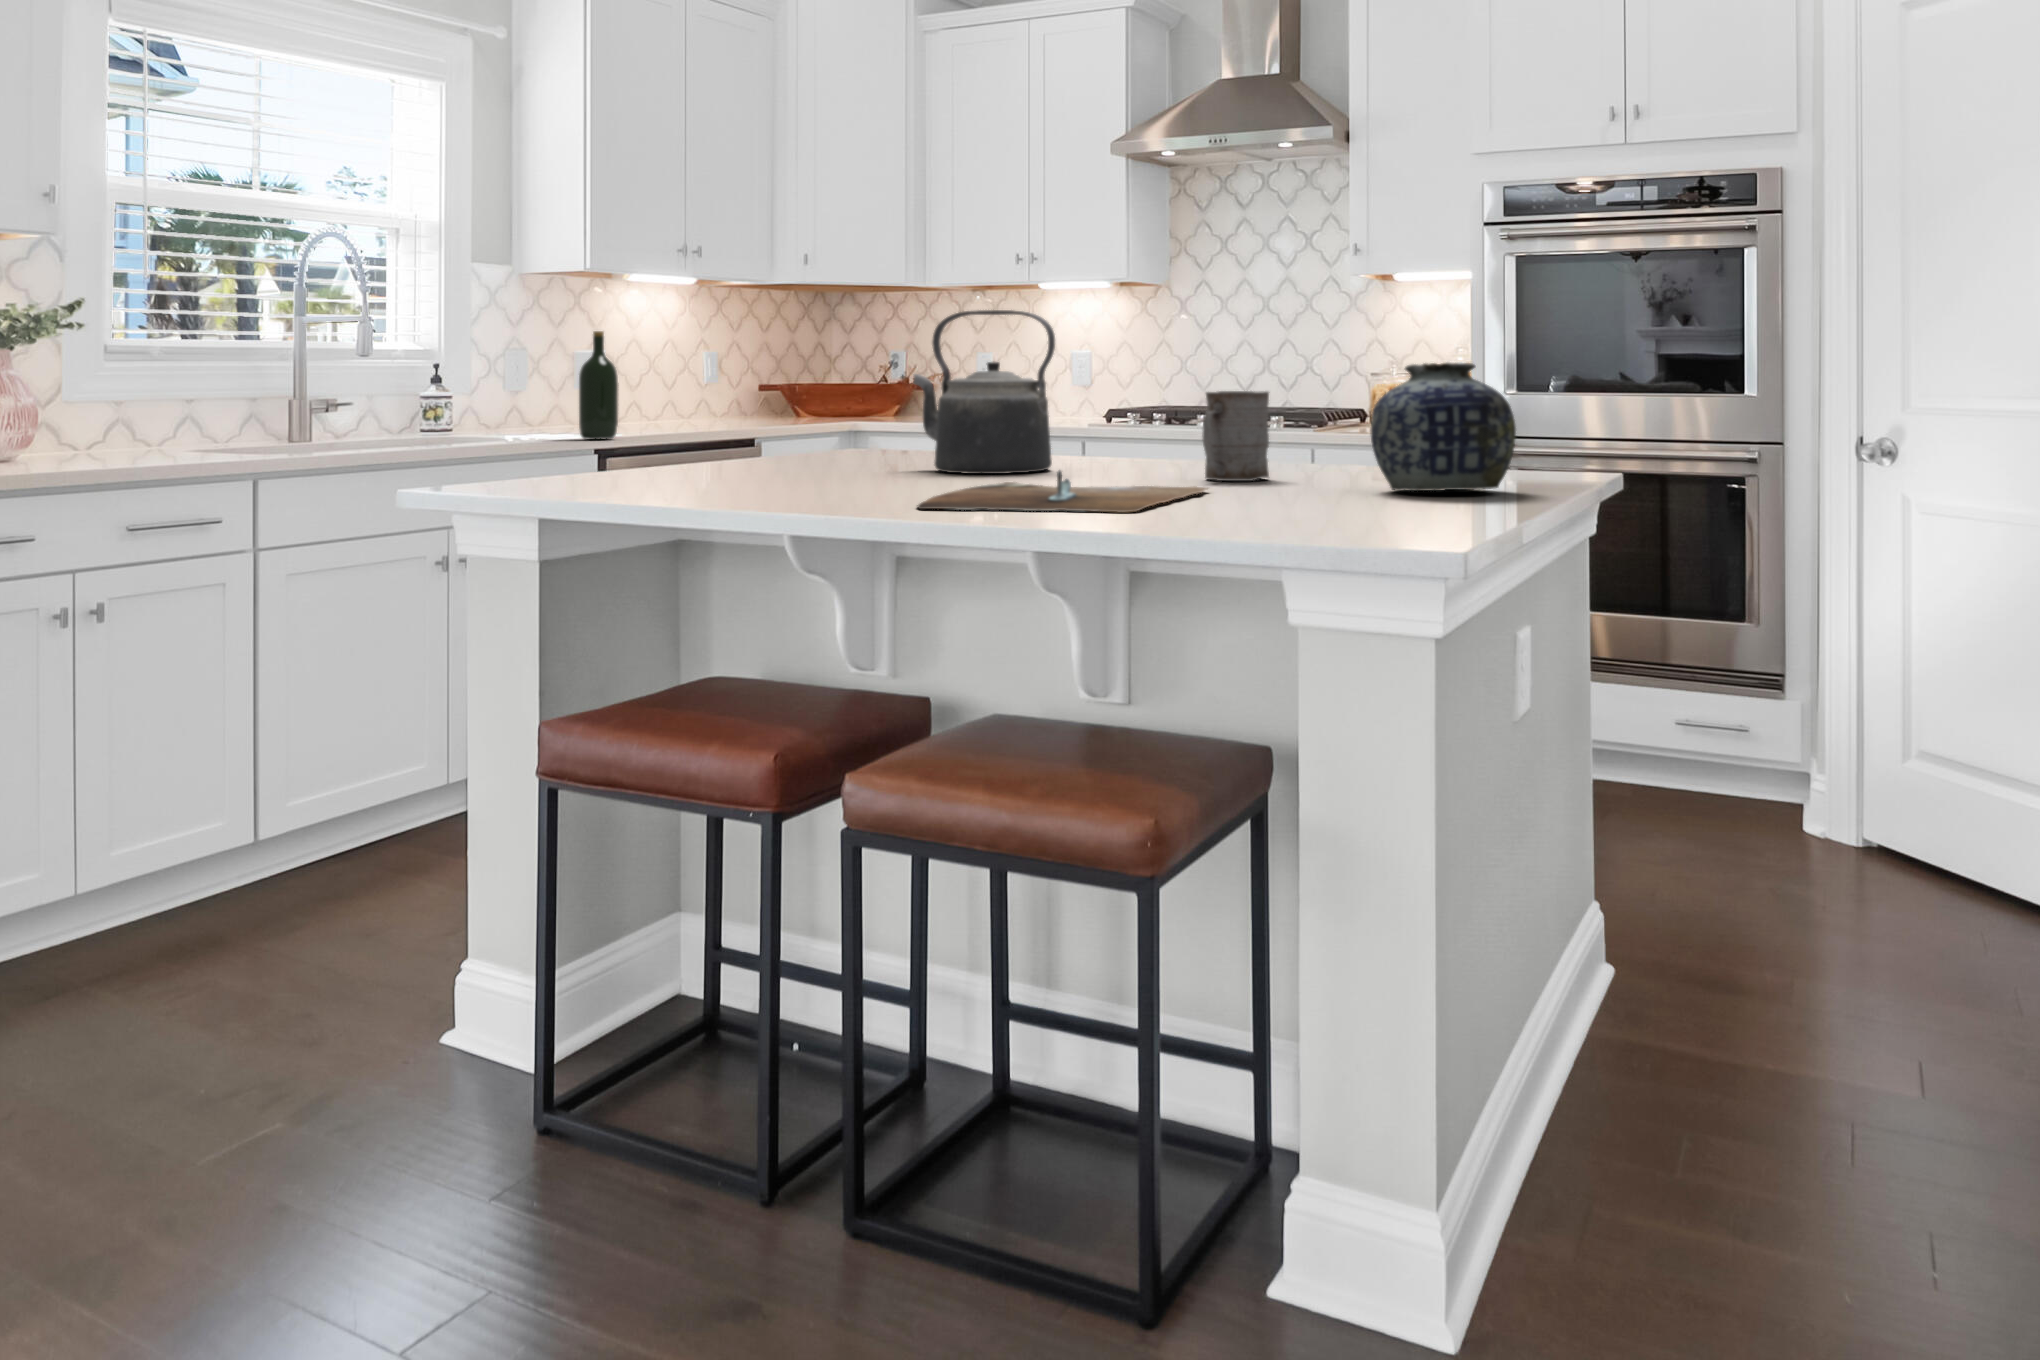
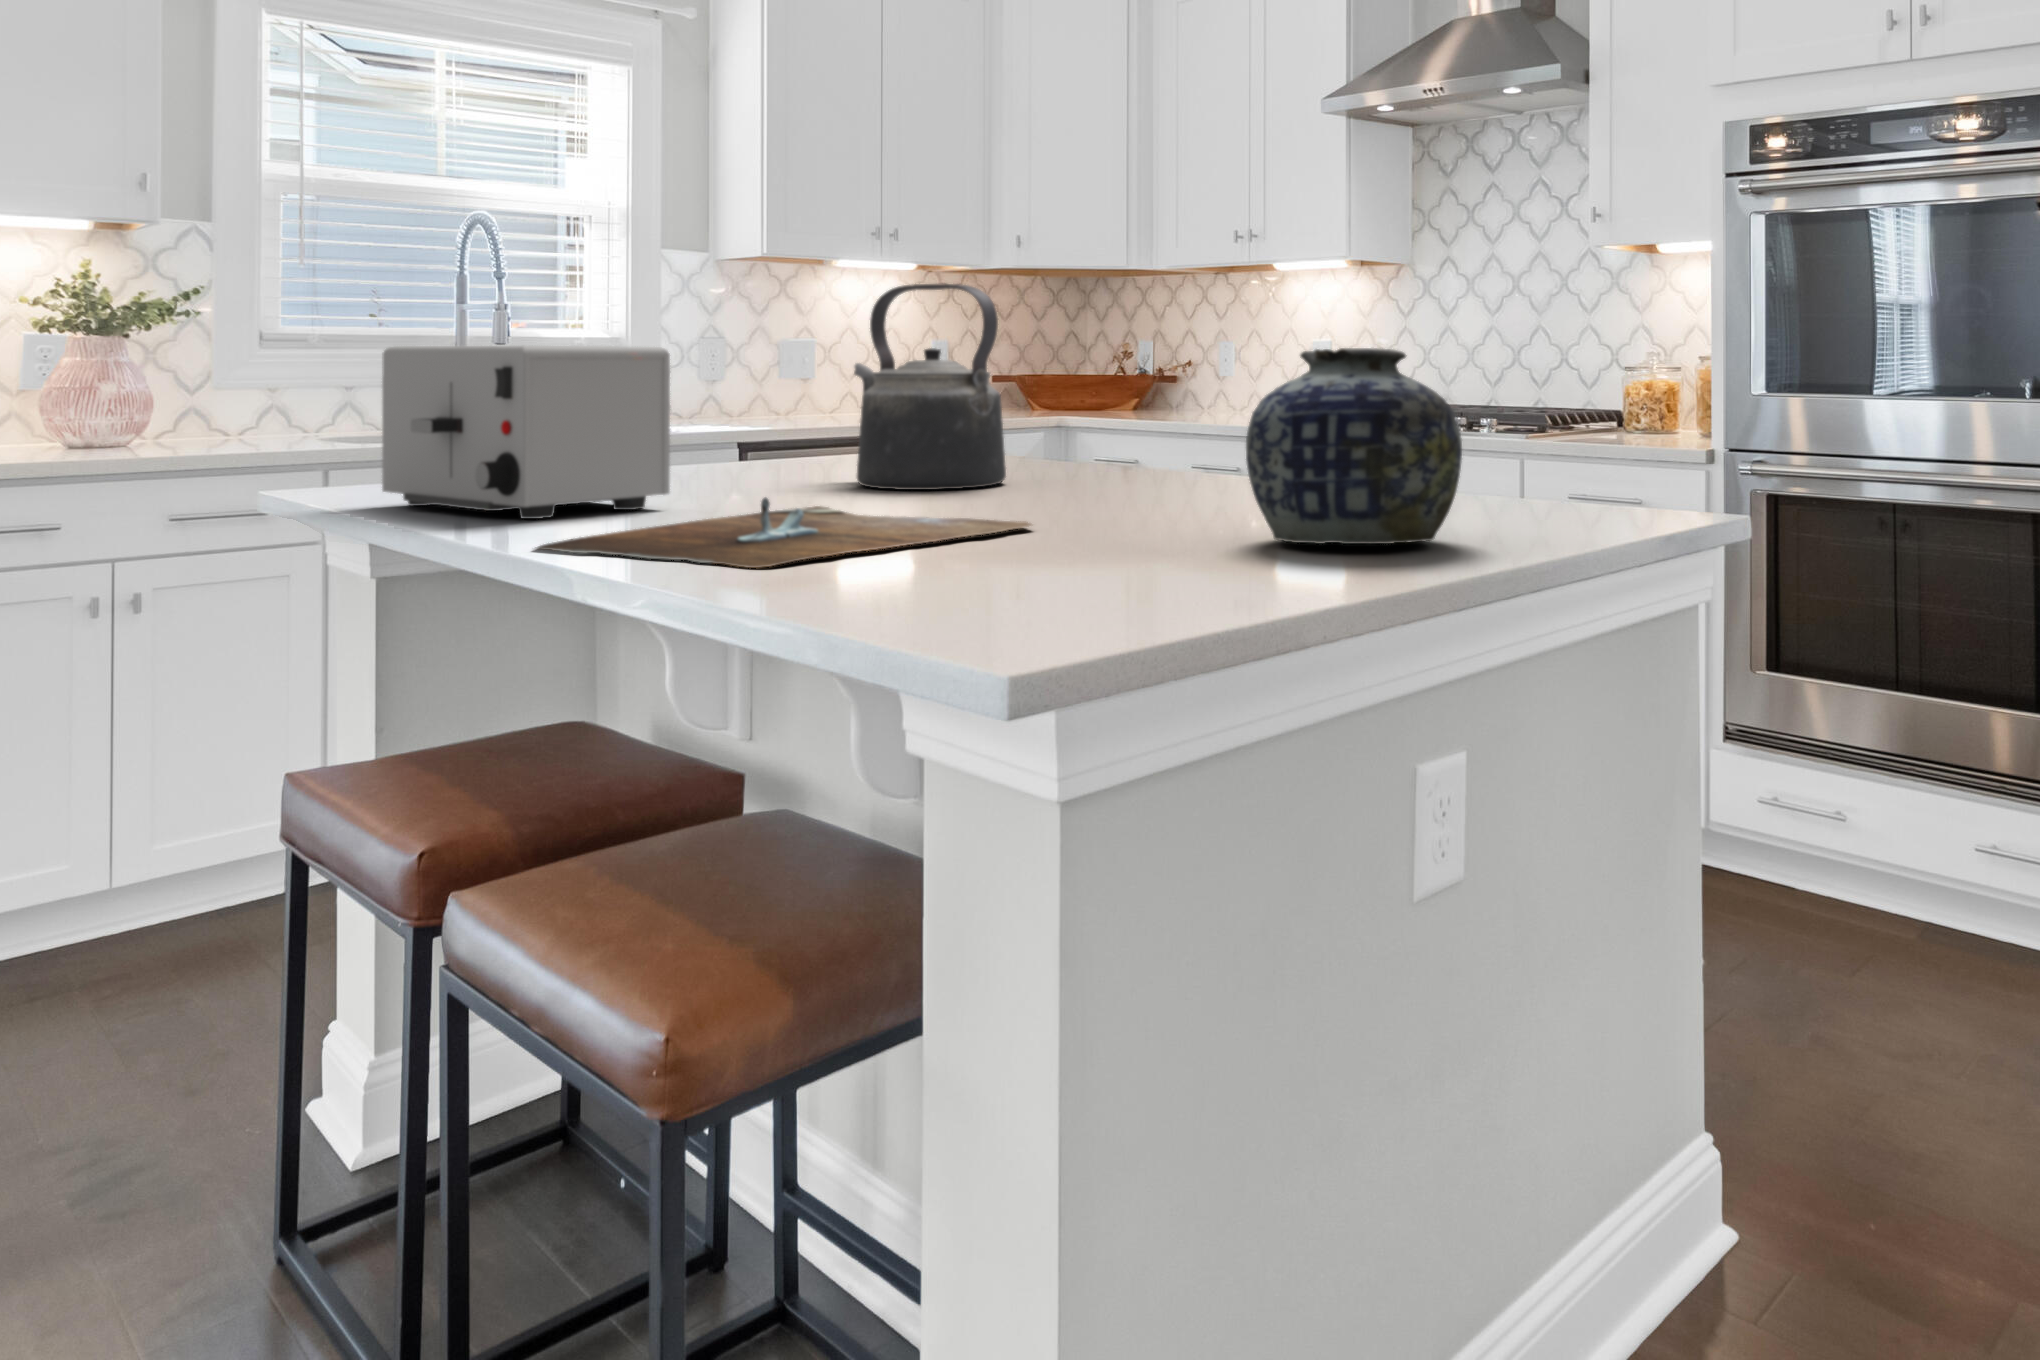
wine bottle: present [579,331,618,440] -> none [724,318,766,432]
toaster: none [630,362,878,496] -> present [382,346,670,519]
mug: present [1202,391,1269,481] -> none [1097,387,1207,512]

